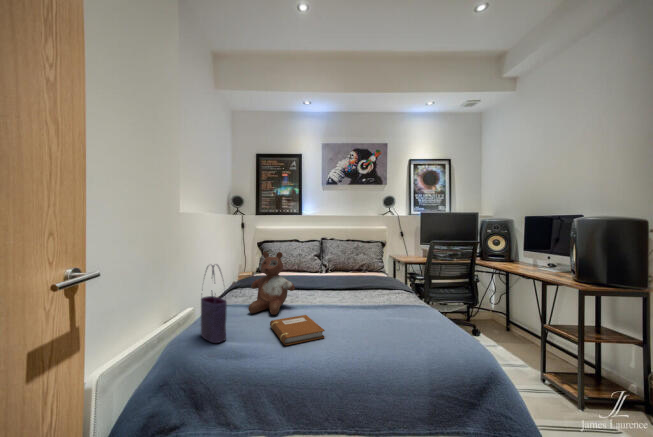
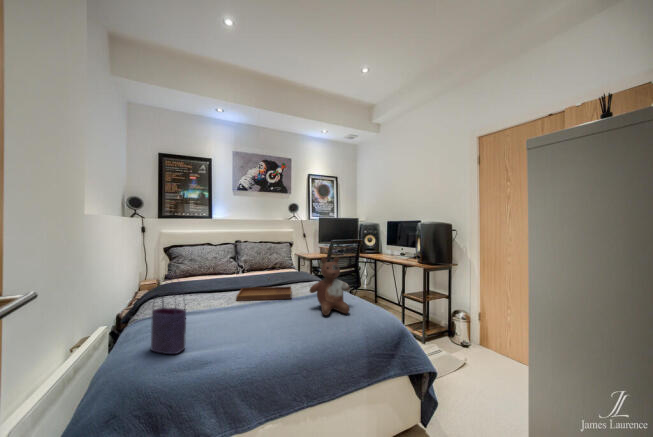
stuffed bear: present [248,252,295,315] -> present [310,257,350,315]
tray: none [301,279,365,307] -> present [236,277,291,301]
notebook: present [270,315,325,345] -> none [223,312,280,341]

